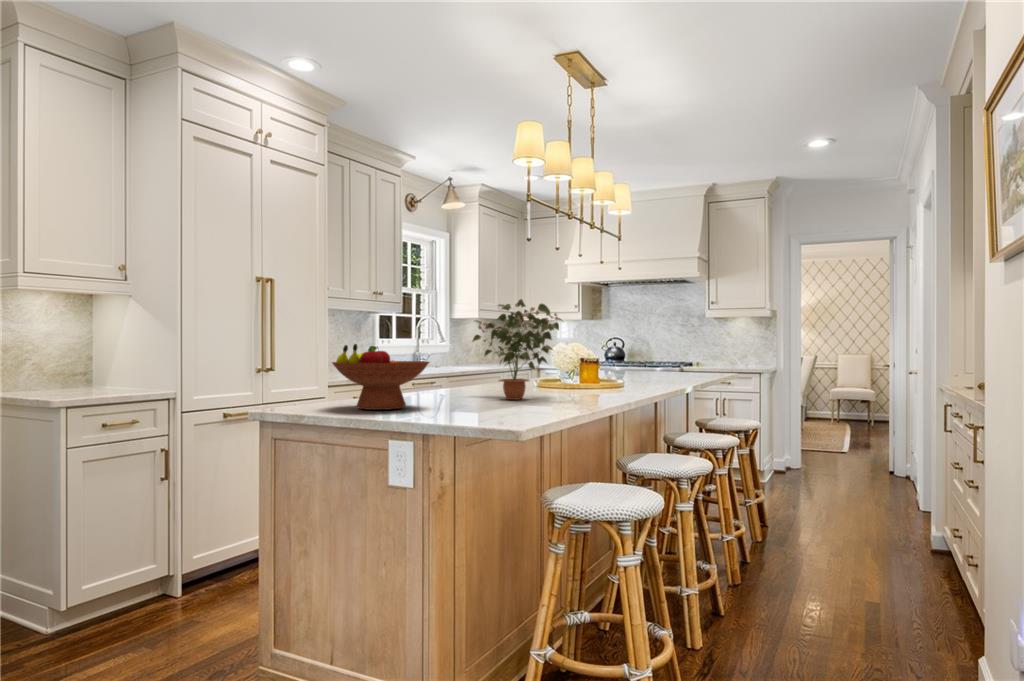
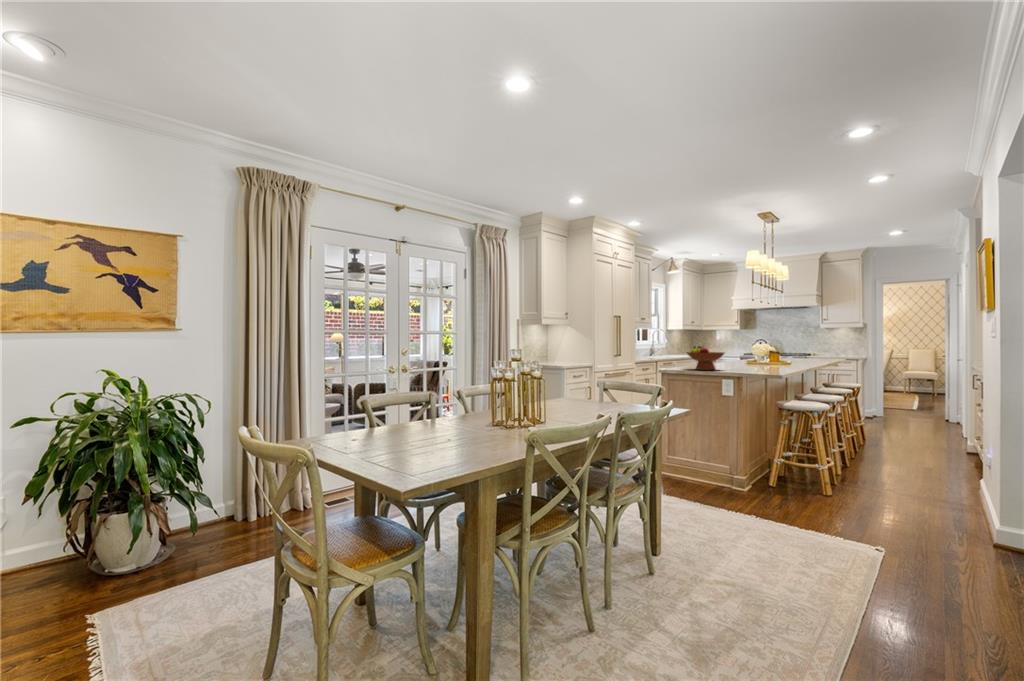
potted plant: present [473,299,561,400] -> none [728,327,775,368]

